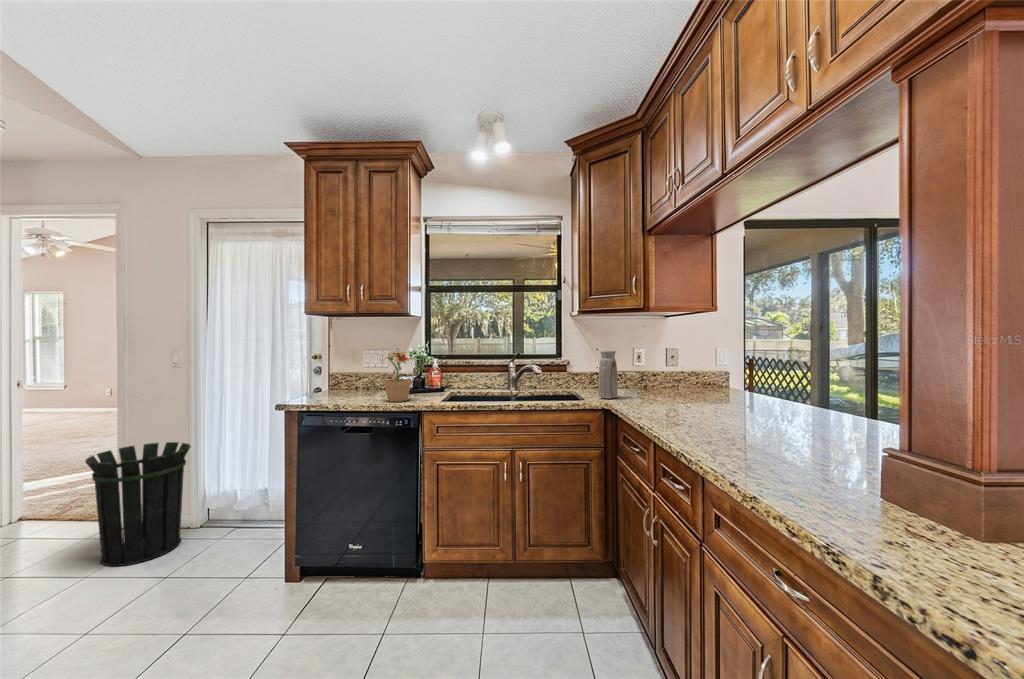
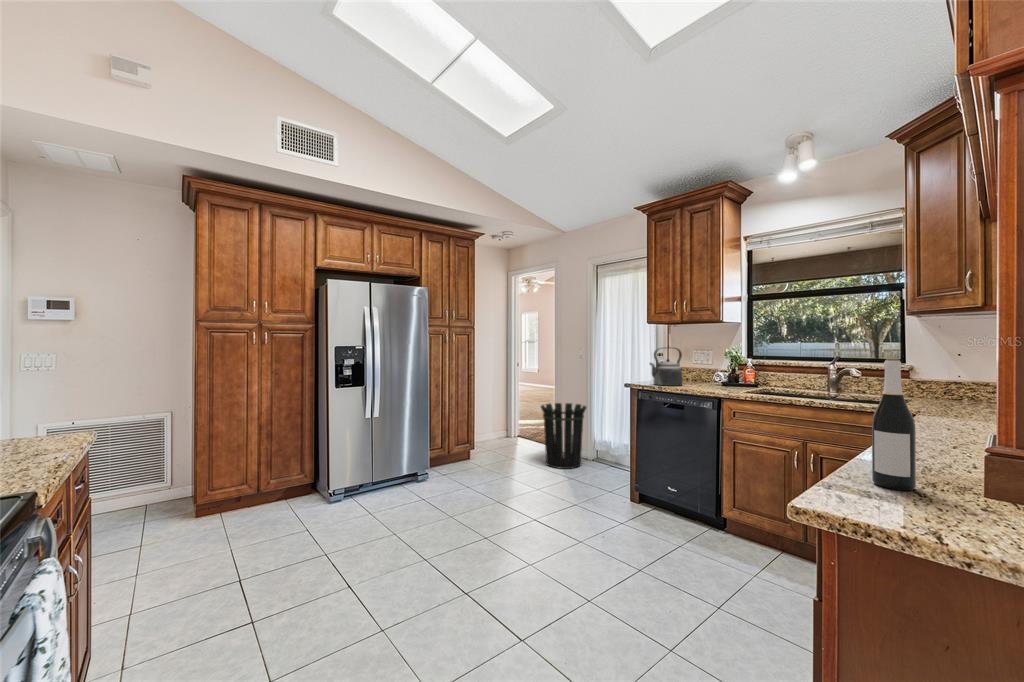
kettle: none [315,348,359,402] -> present [650,347,682,386]
potted plant: present [383,350,412,402] -> none [694,348,720,390]
vase: present [599,350,617,398] -> none [932,355,962,409]
wine bottle: none [871,372,936,566] -> present [872,359,916,490]

